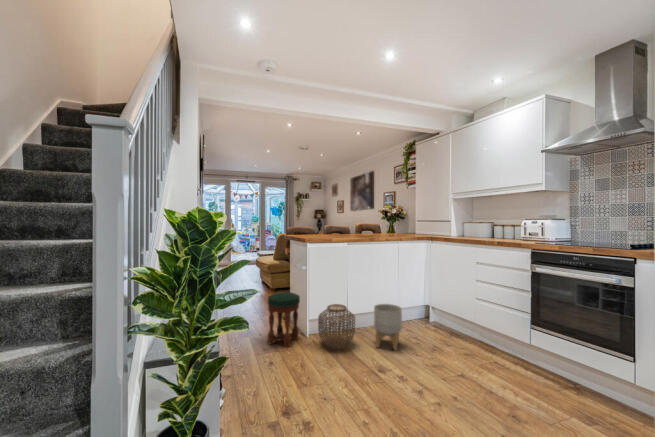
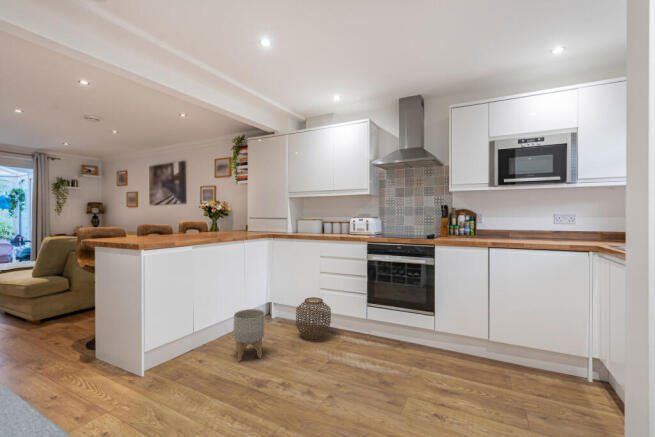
stool: present [268,292,300,347] -> none [69,322,130,411]
woven basket: present [318,304,355,349] -> present [296,297,331,340]

